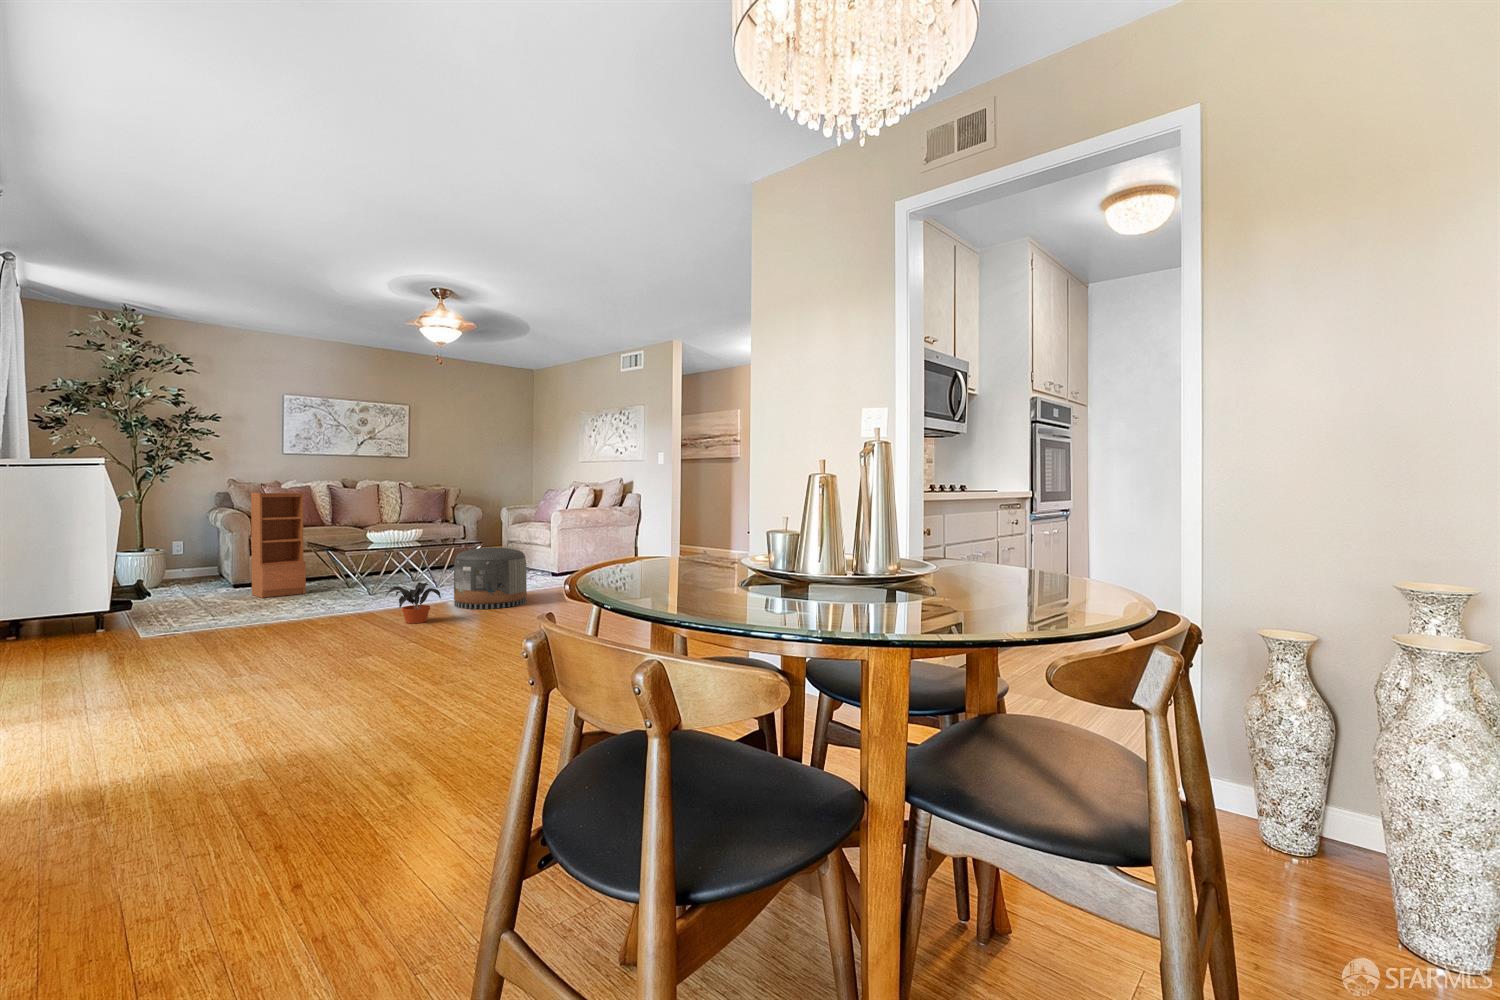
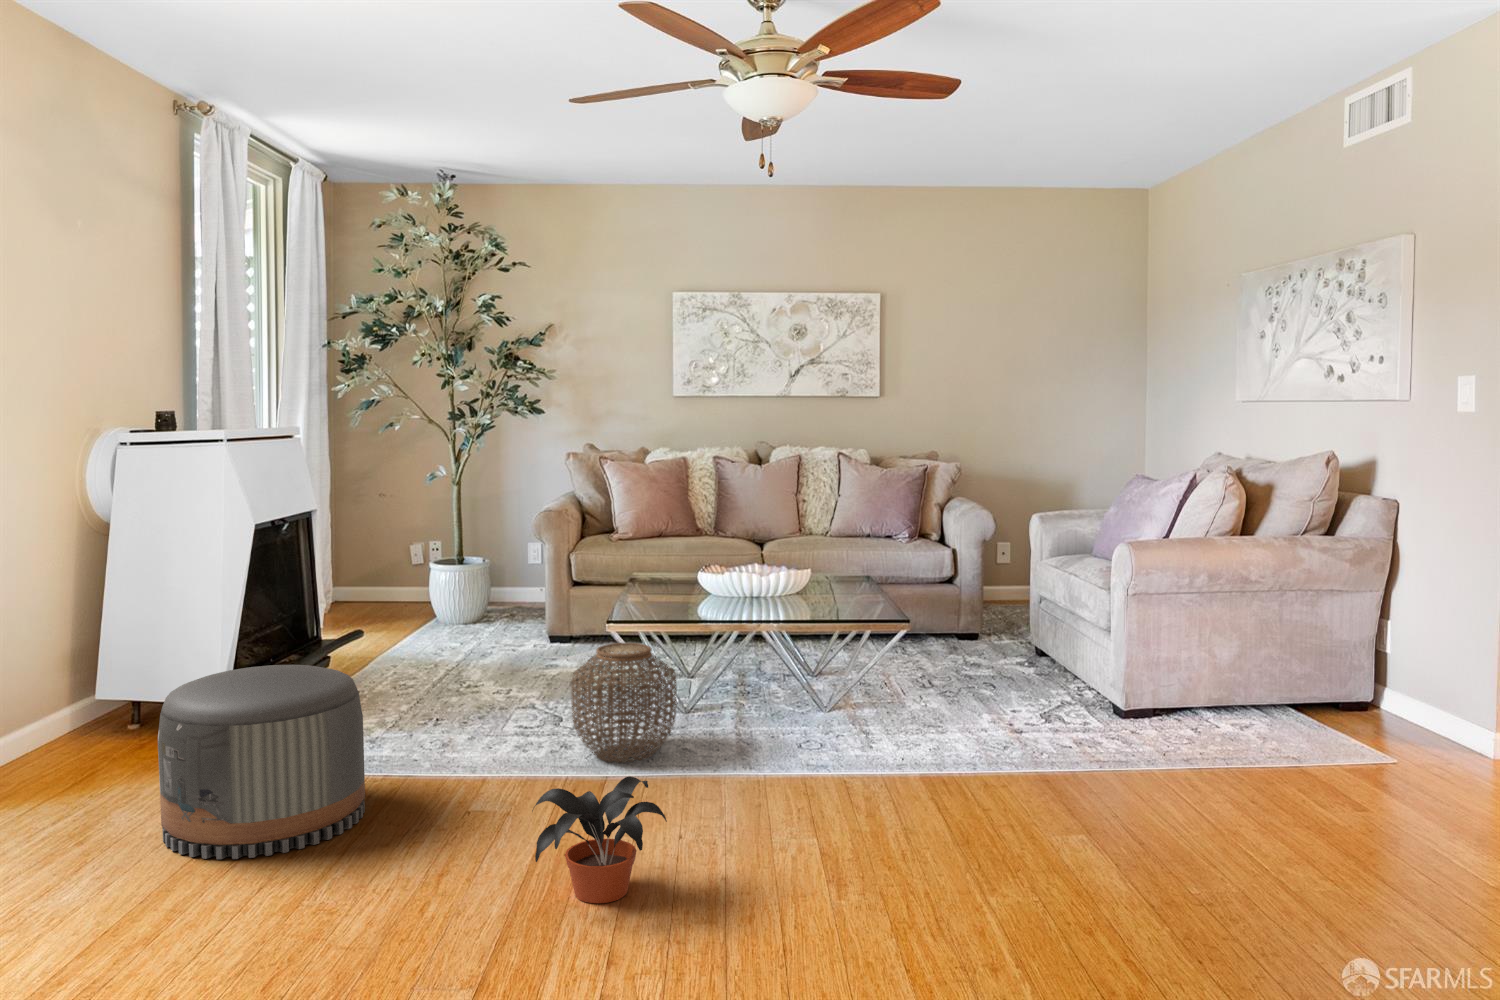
bookcase: present [251,493,306,598] -> none [507,486,587,695]
pouf: present [454,547,527,609] -> present [158,665,365,859]
woven basket: none [338,554,390,605] -> present [571,643,676,762]

